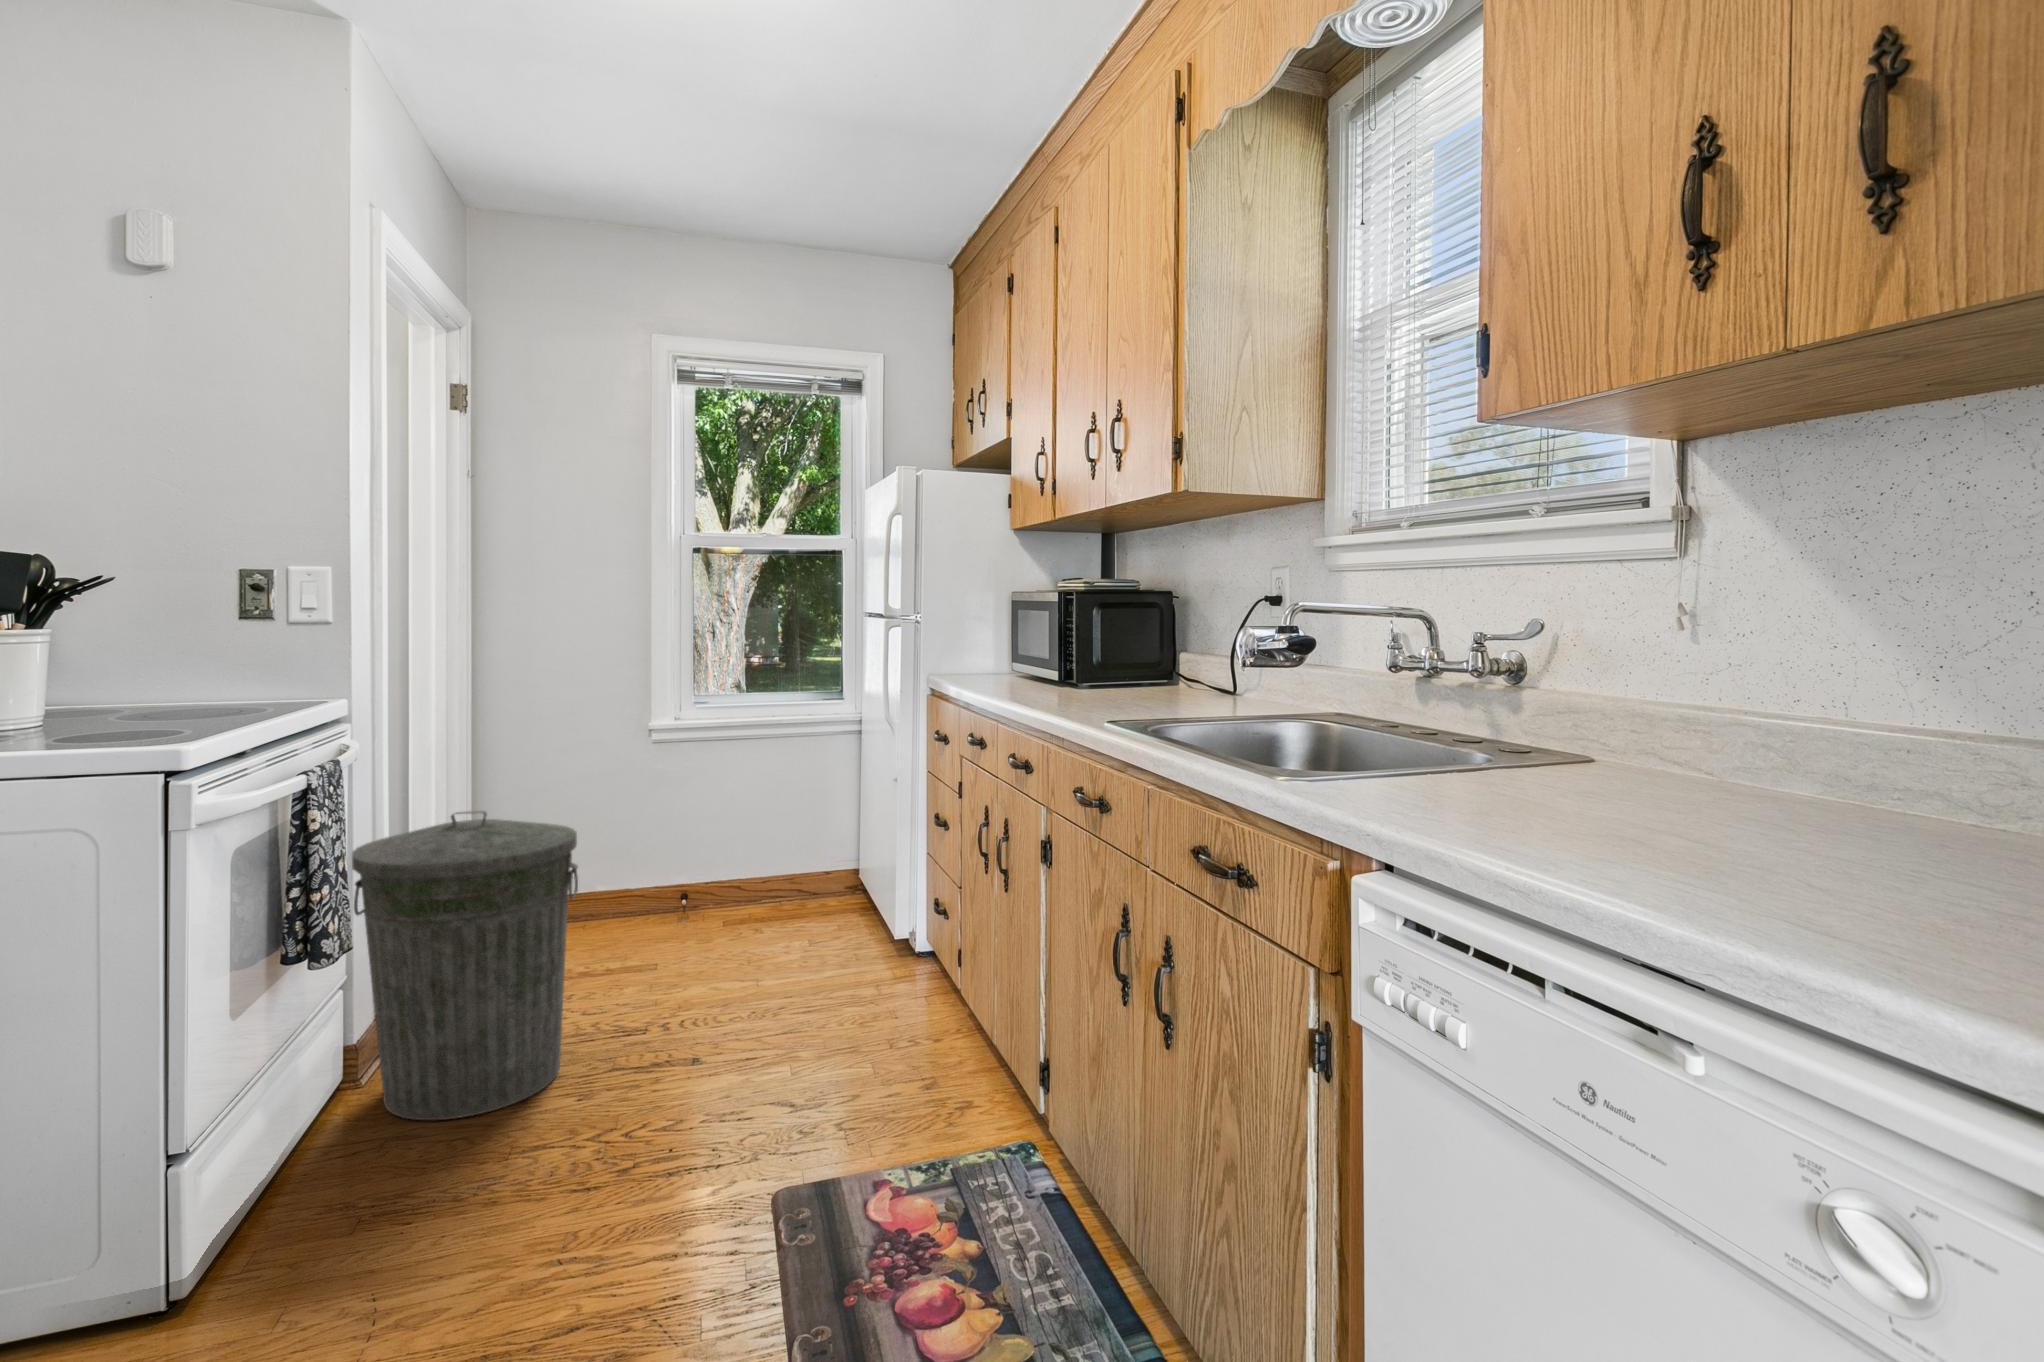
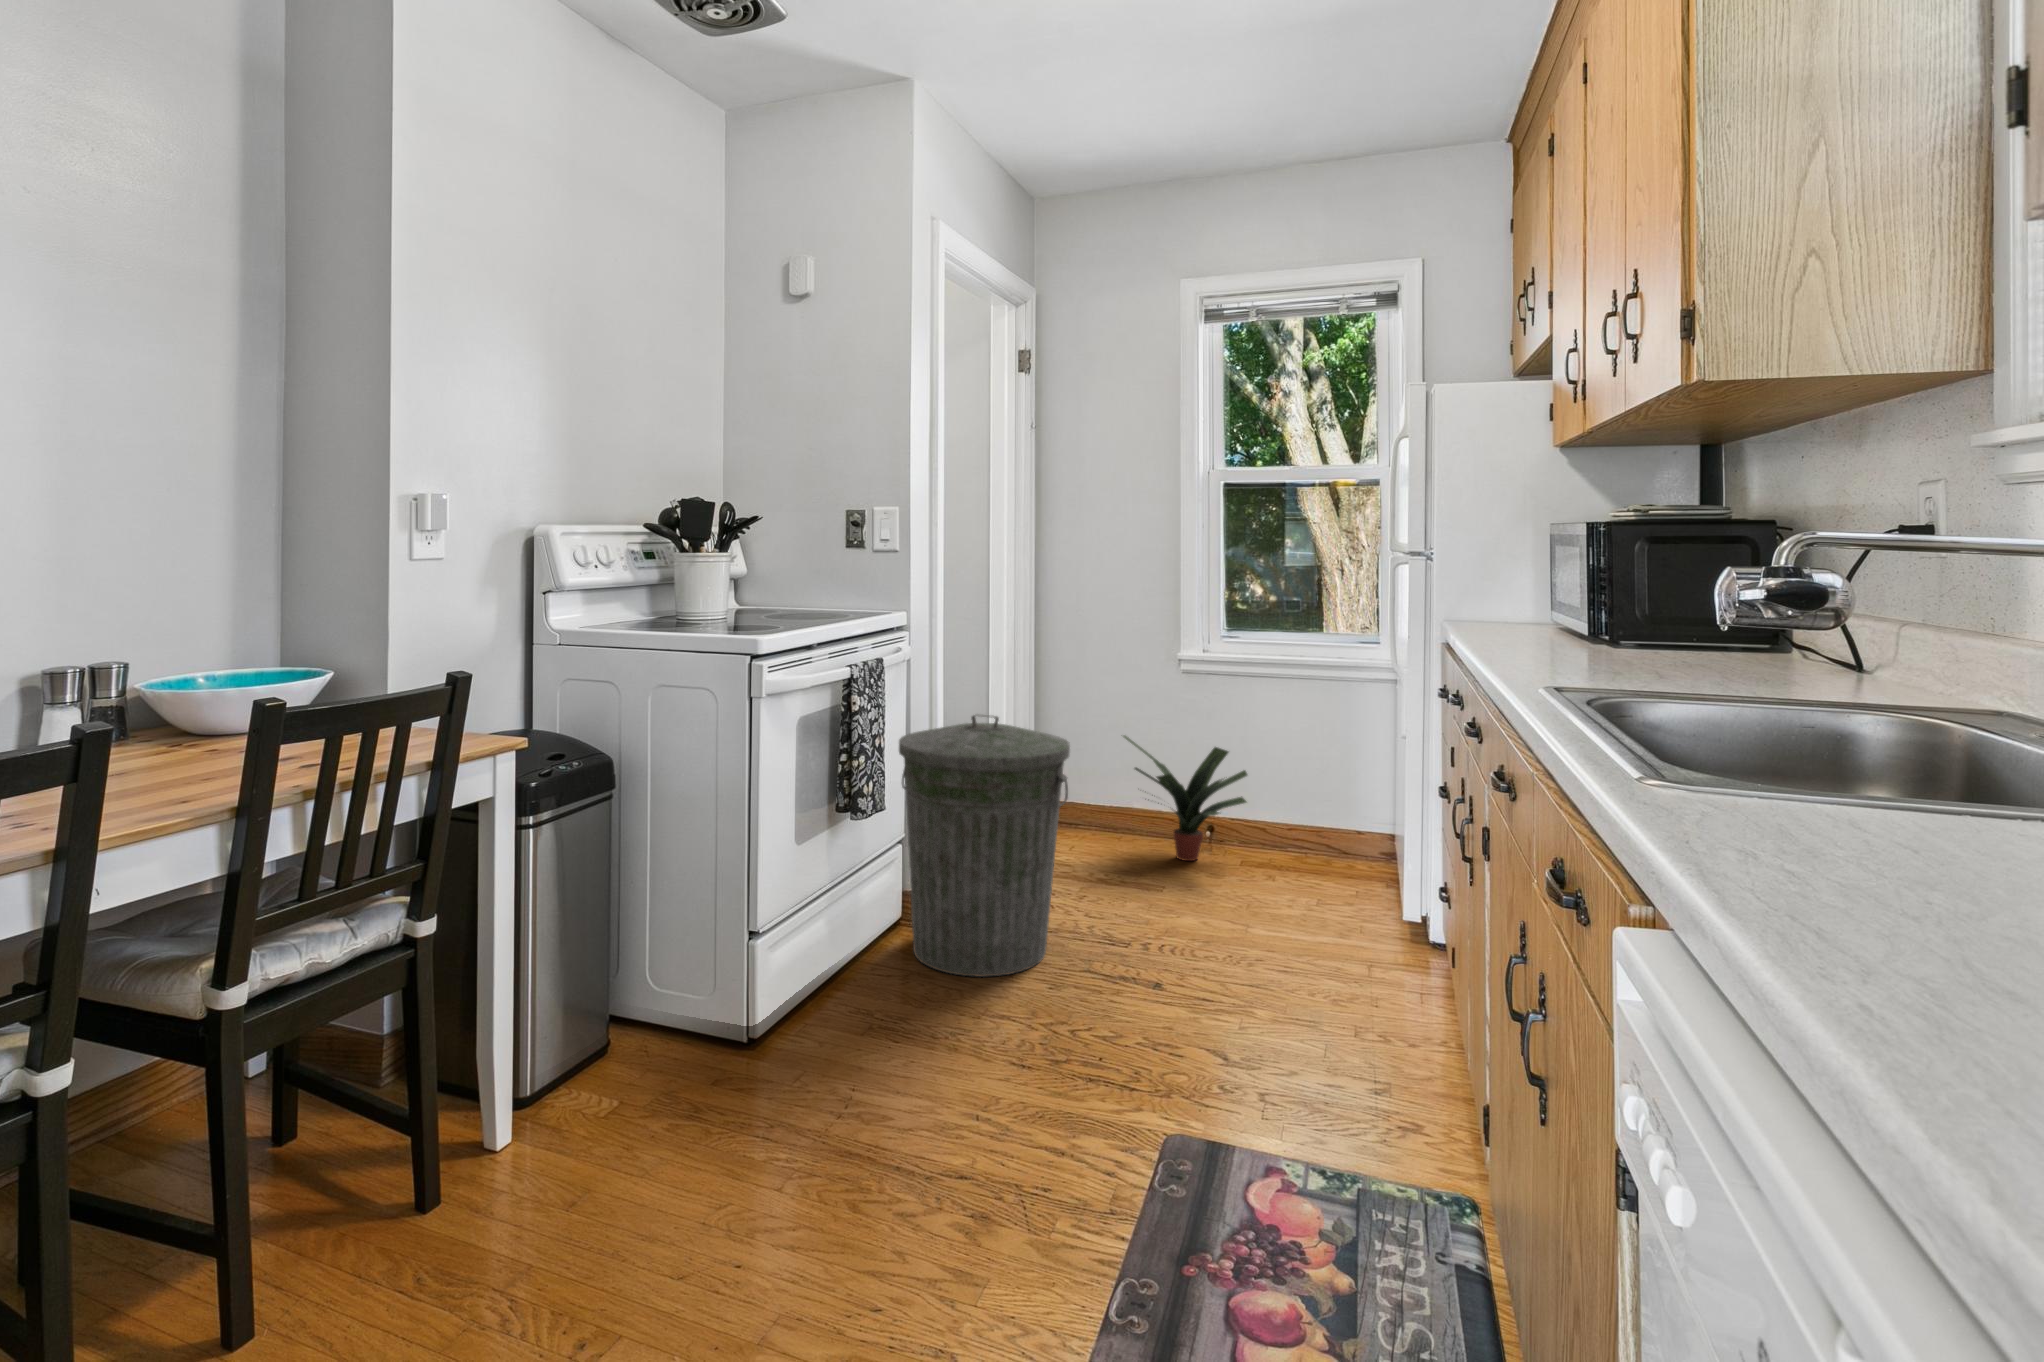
potted plant: none [587,813,726,934] -> present [1123,735,1247,861]

